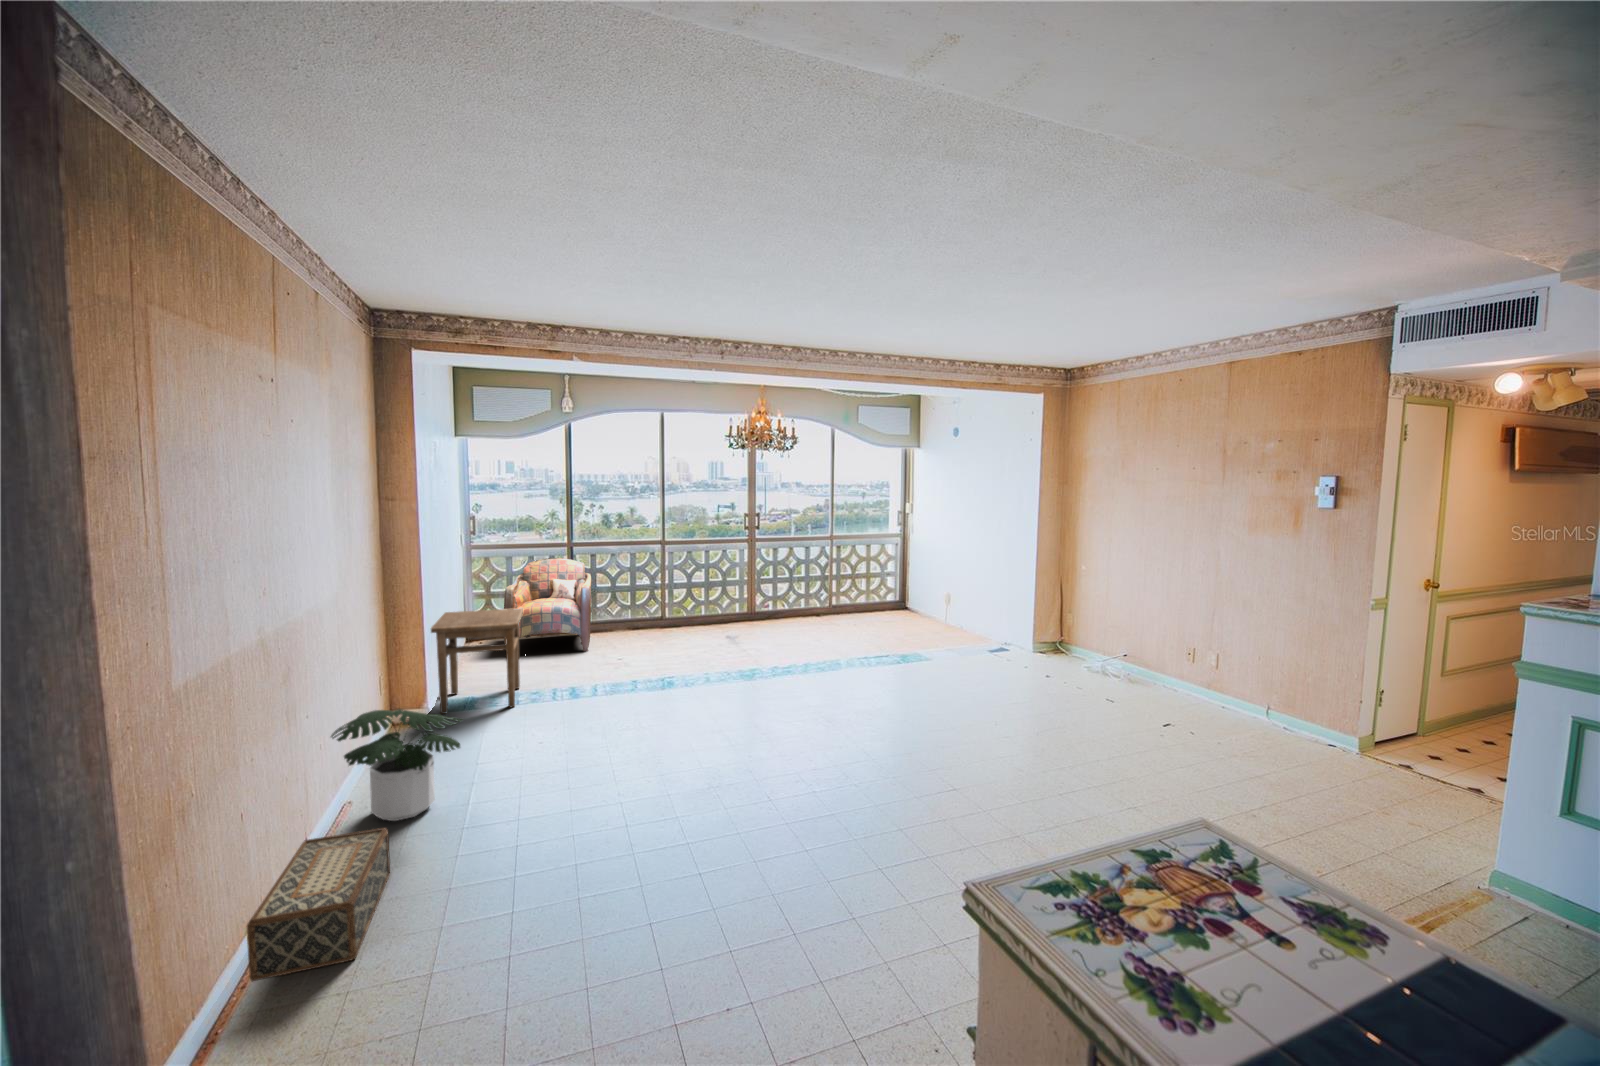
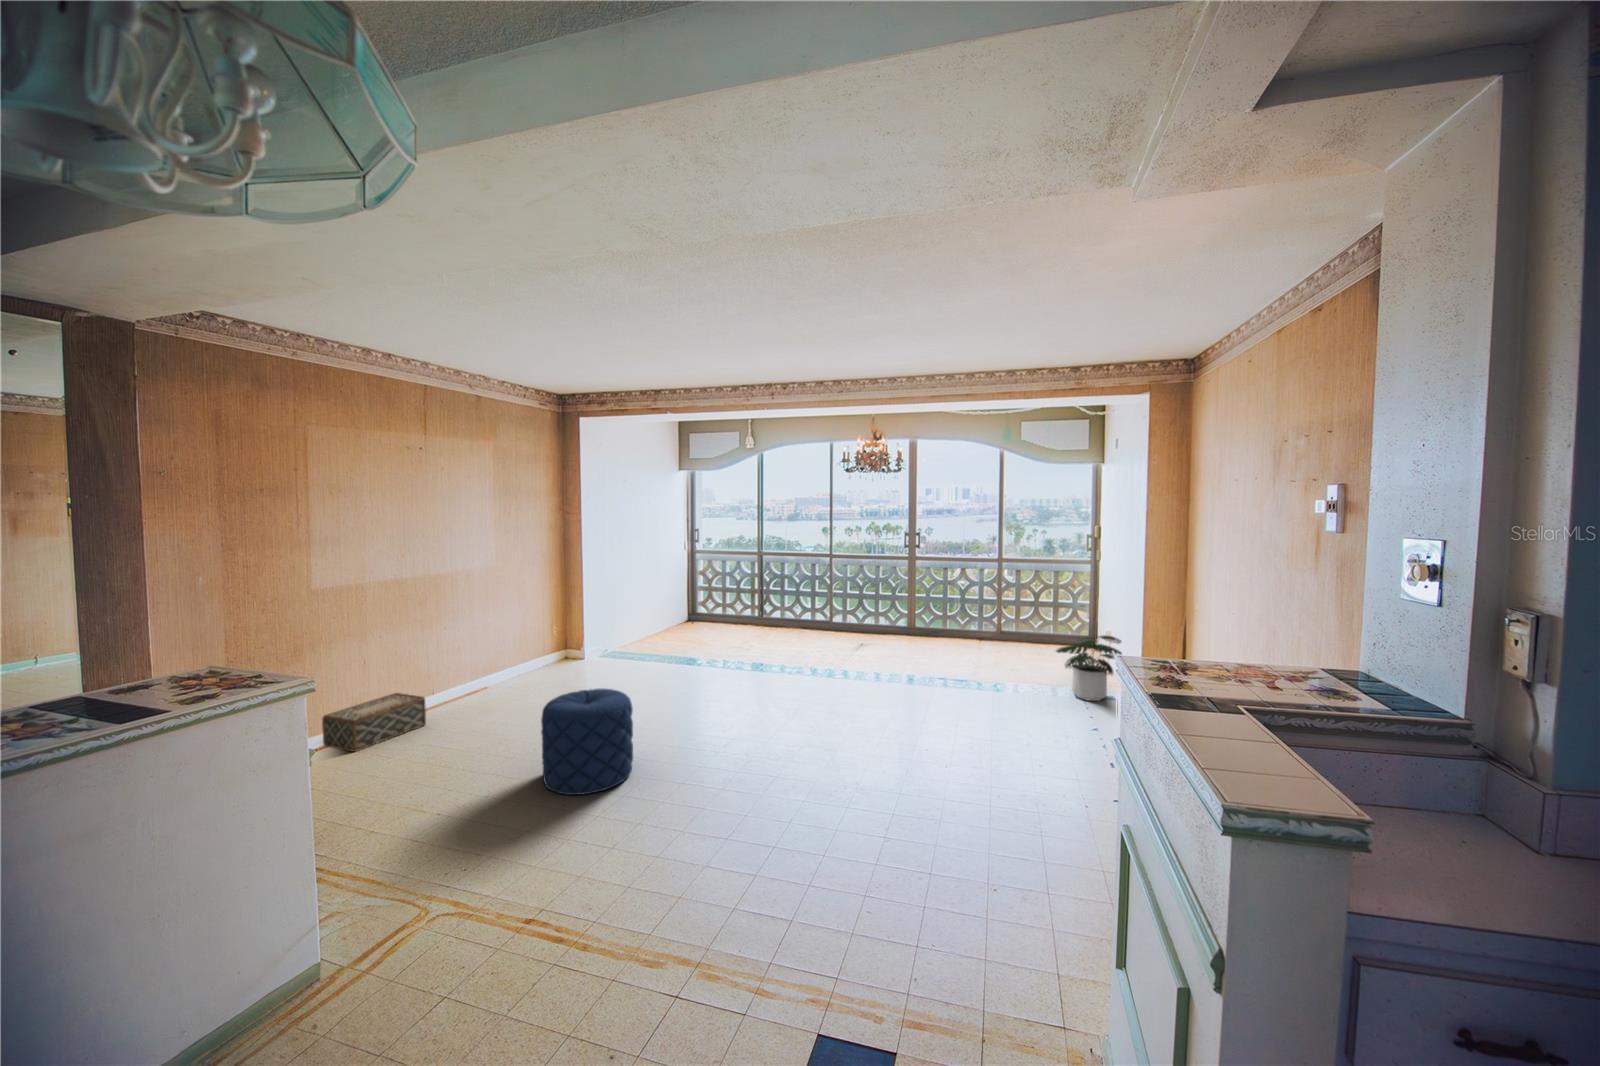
armchair: present [504,558,591,651] -> none [694,562,771,637]
side table: present [431,609,523,714] -> none [590,591,664,662]
potted plant: present [331,709,462,821] -> present [1056,635,1122,701]
pouf: none [731,723,846,869] -> present [541,689,633,795]

